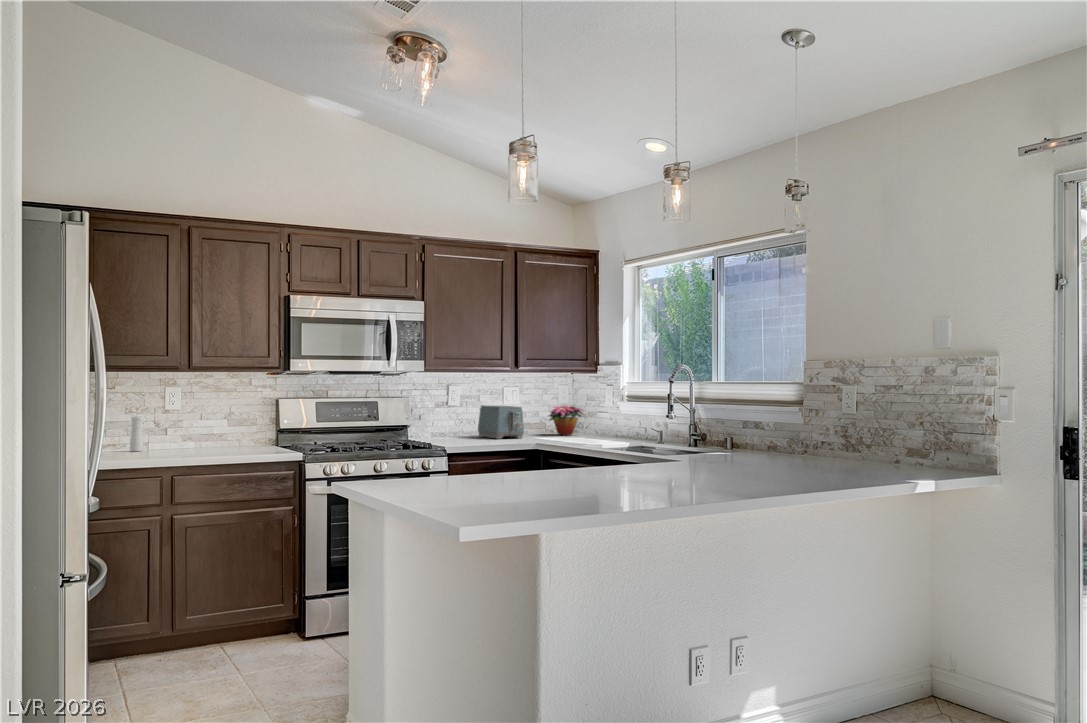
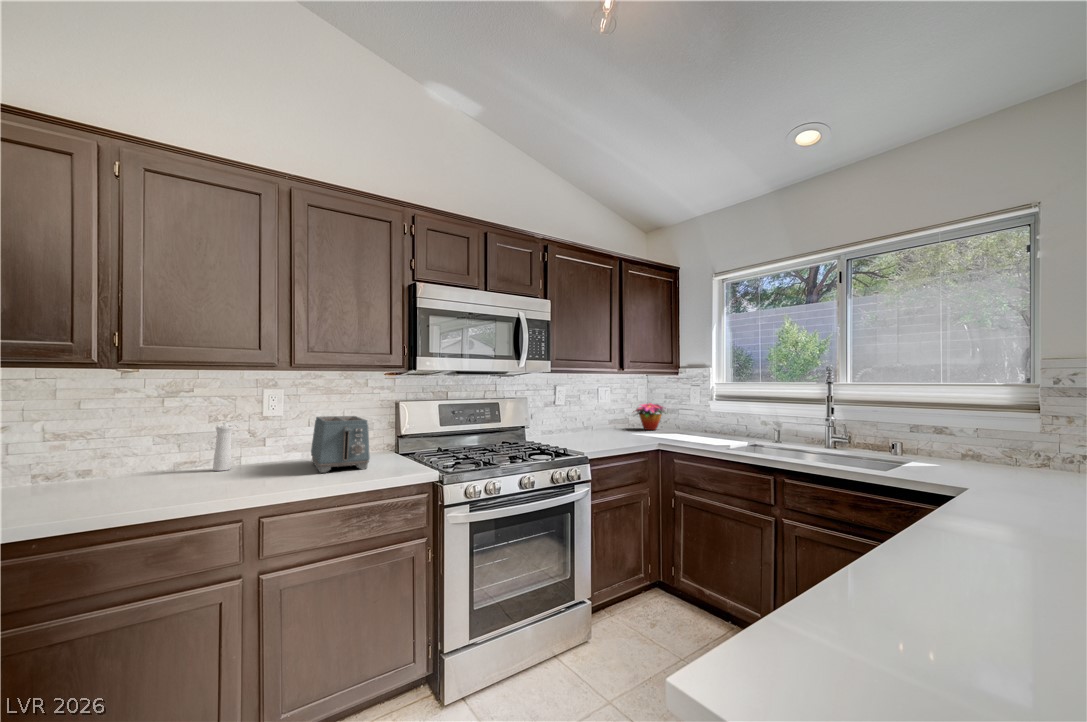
toaster: present [478,405,524,439] -> present [311,416,370,473]

